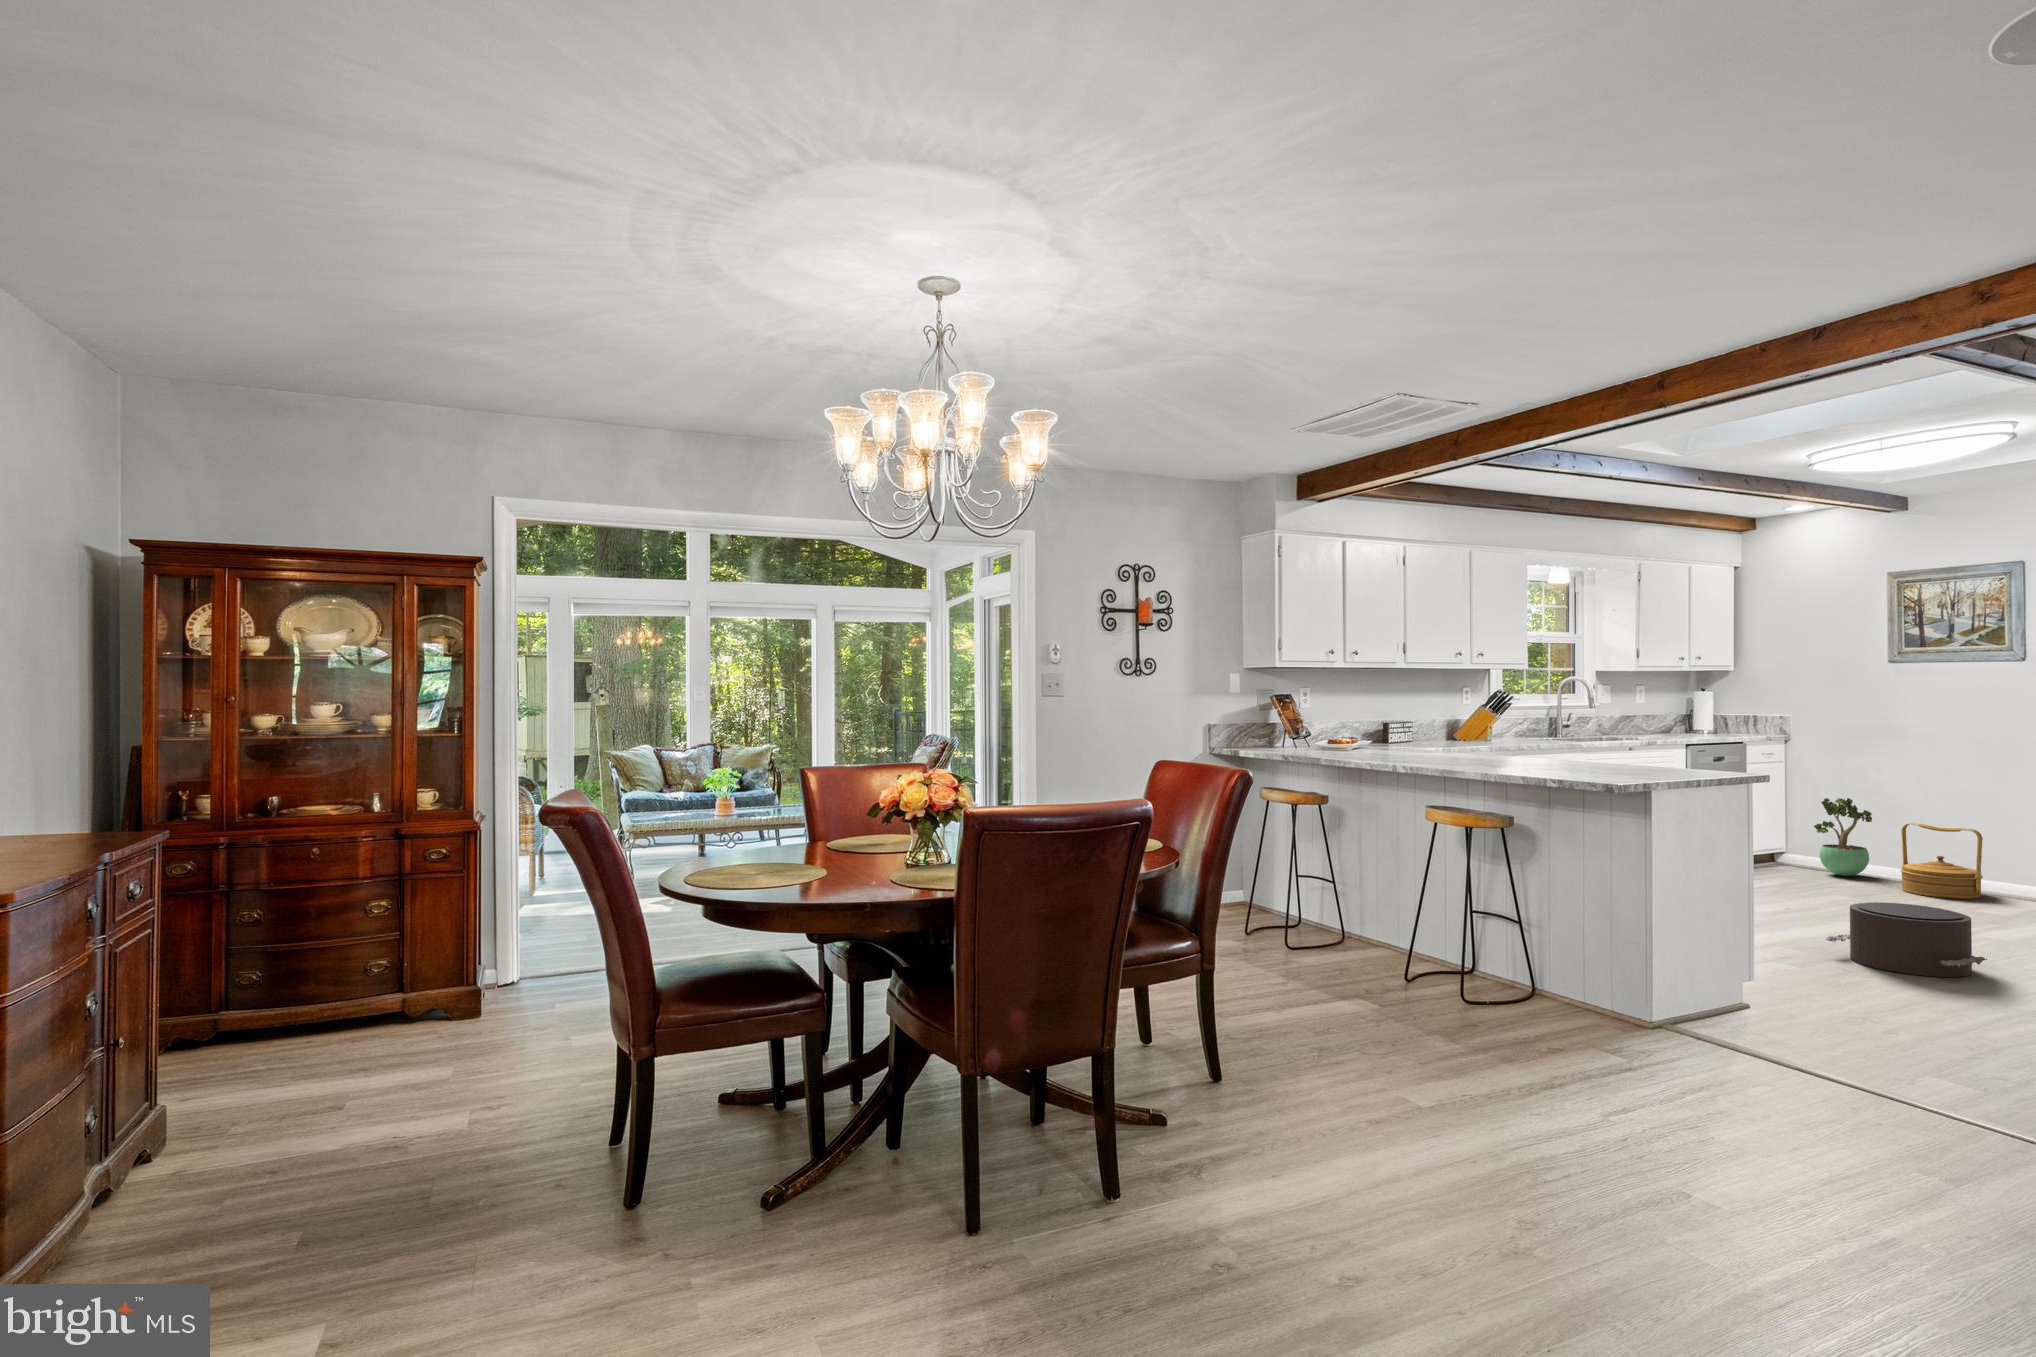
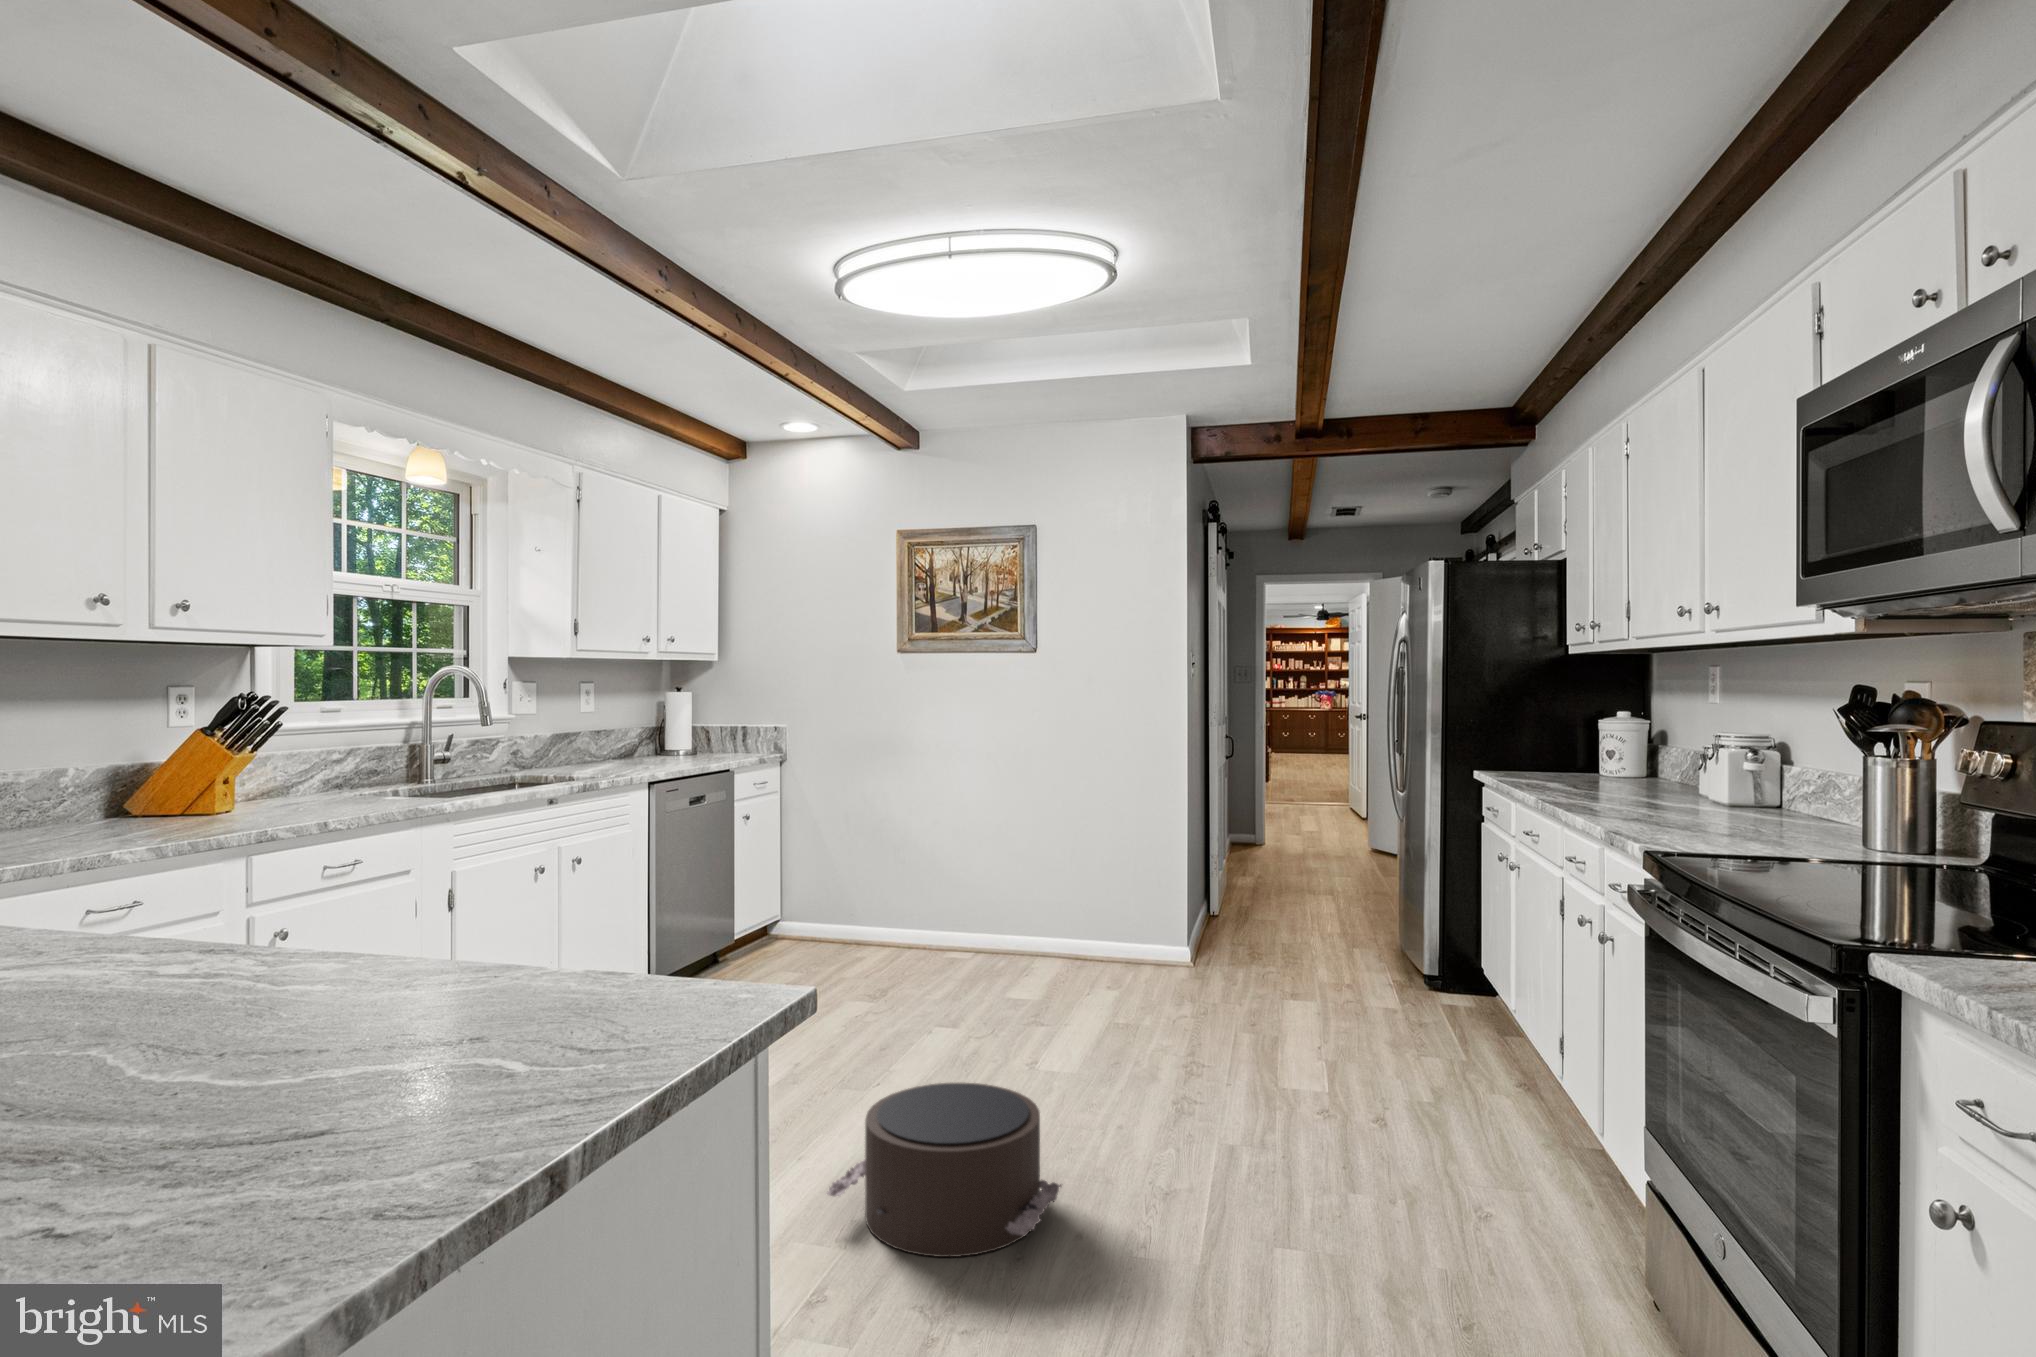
potted plant: present [1814,798,1872,876] -> none [813,841,880,951]
woven basket: present [1900,823,1983,899] -> none [911,873,997,978]

